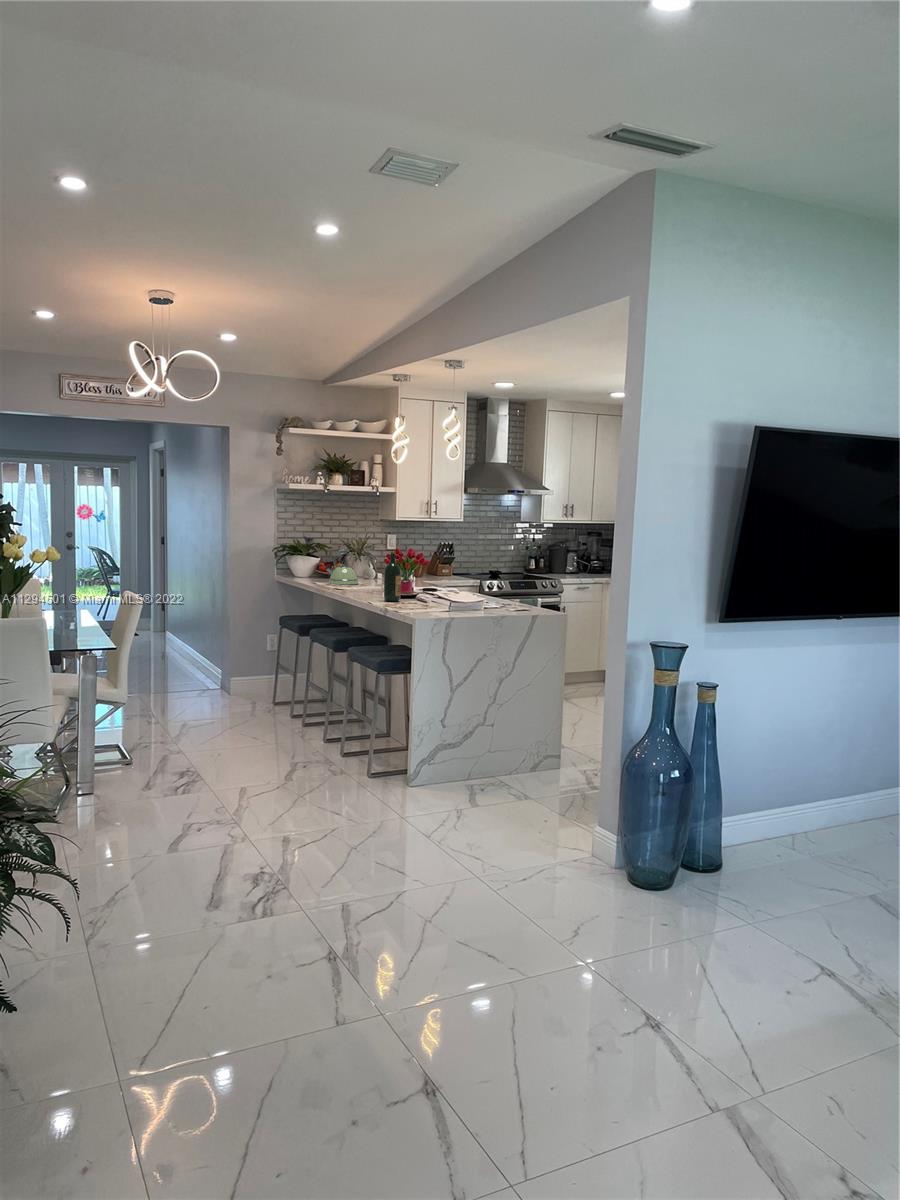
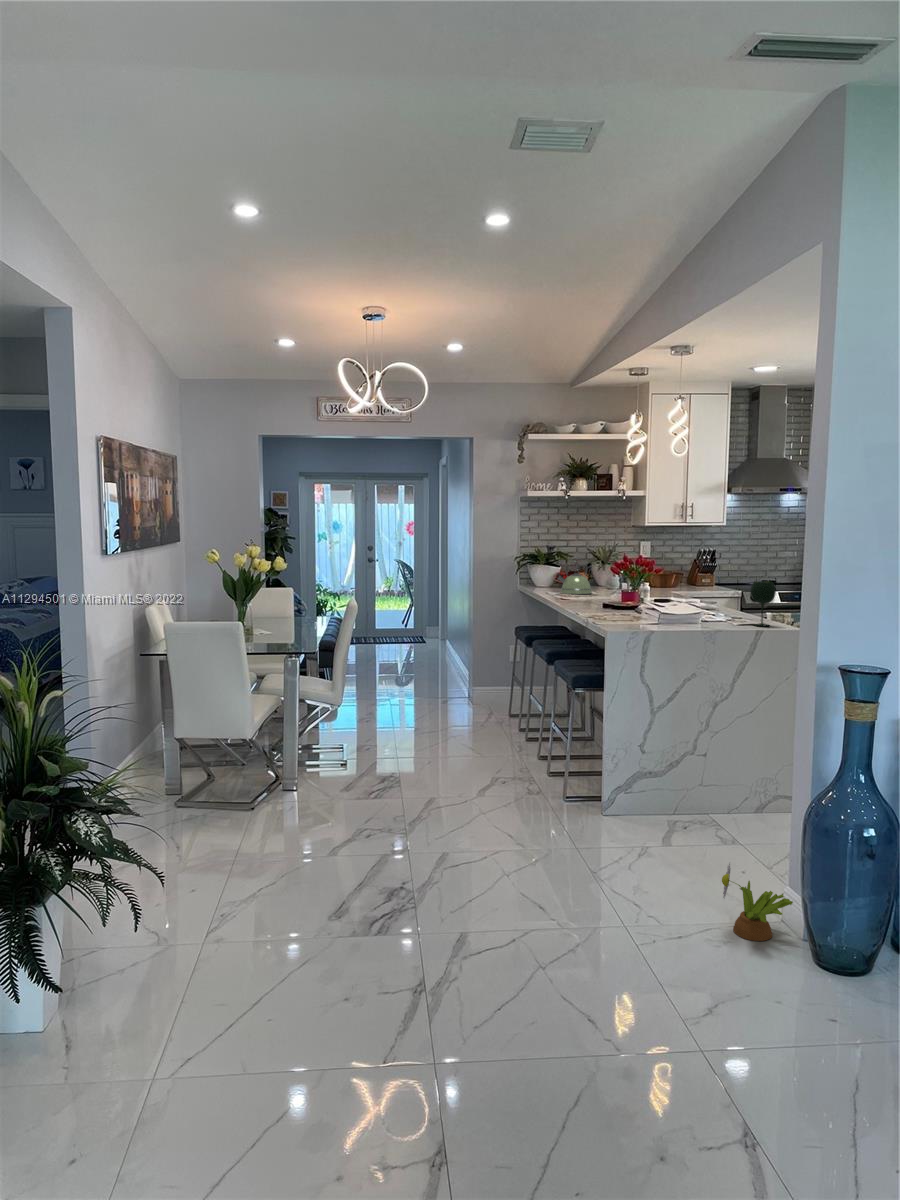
wine bottle: present [384,551,401,602] -> none [592,557,610,612]
wine glass: none [526,574,546,612] -> present [750,581,776,626]
decorative plant: none [551,810,605,872] -> present [722,863,793,941]

